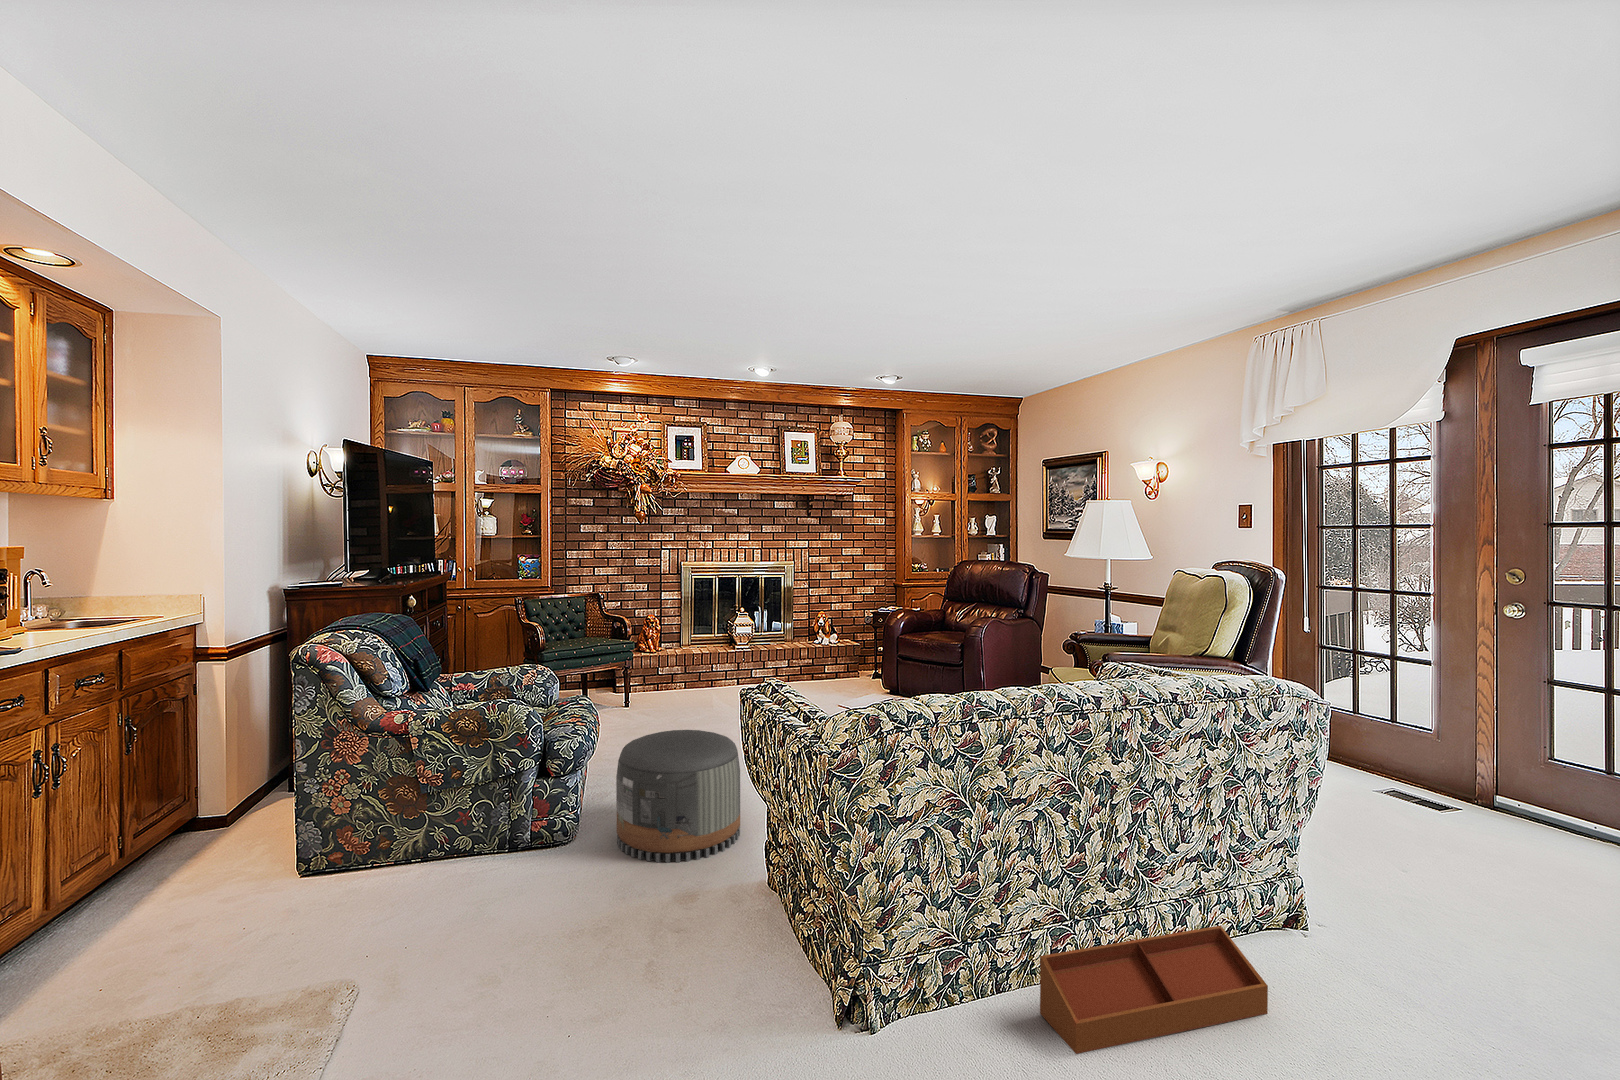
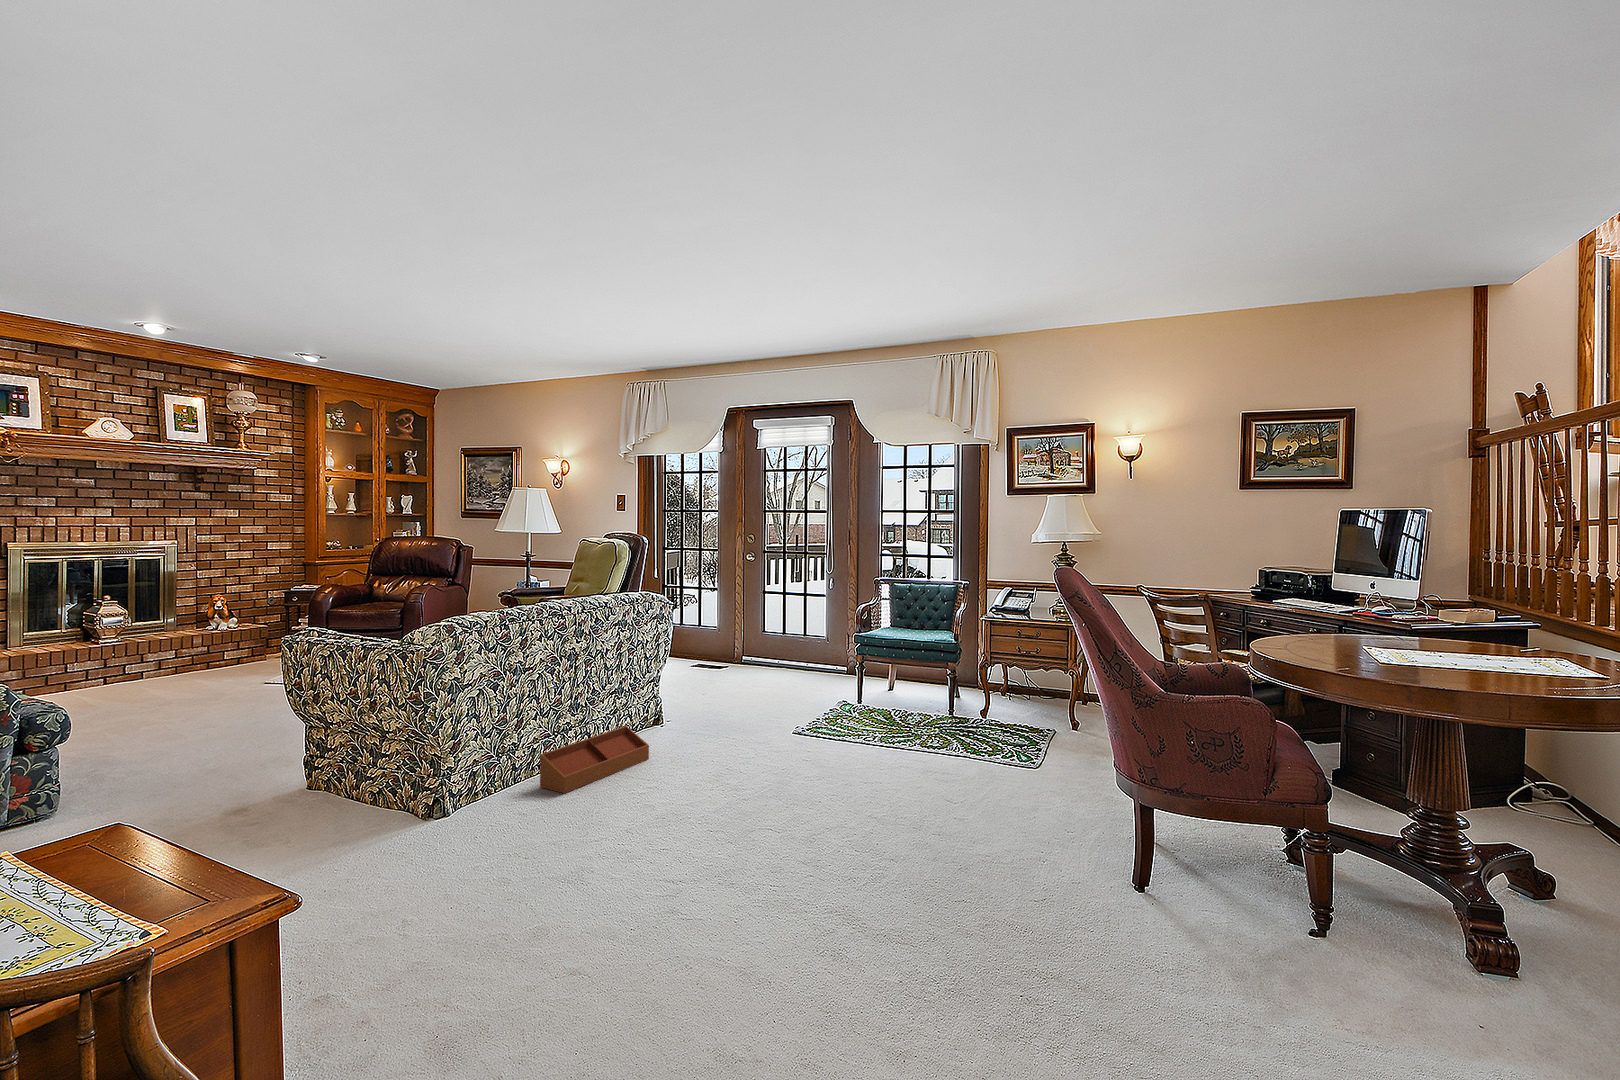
pouf: present [616,730,740,863] -> none [109,691,252,806]

